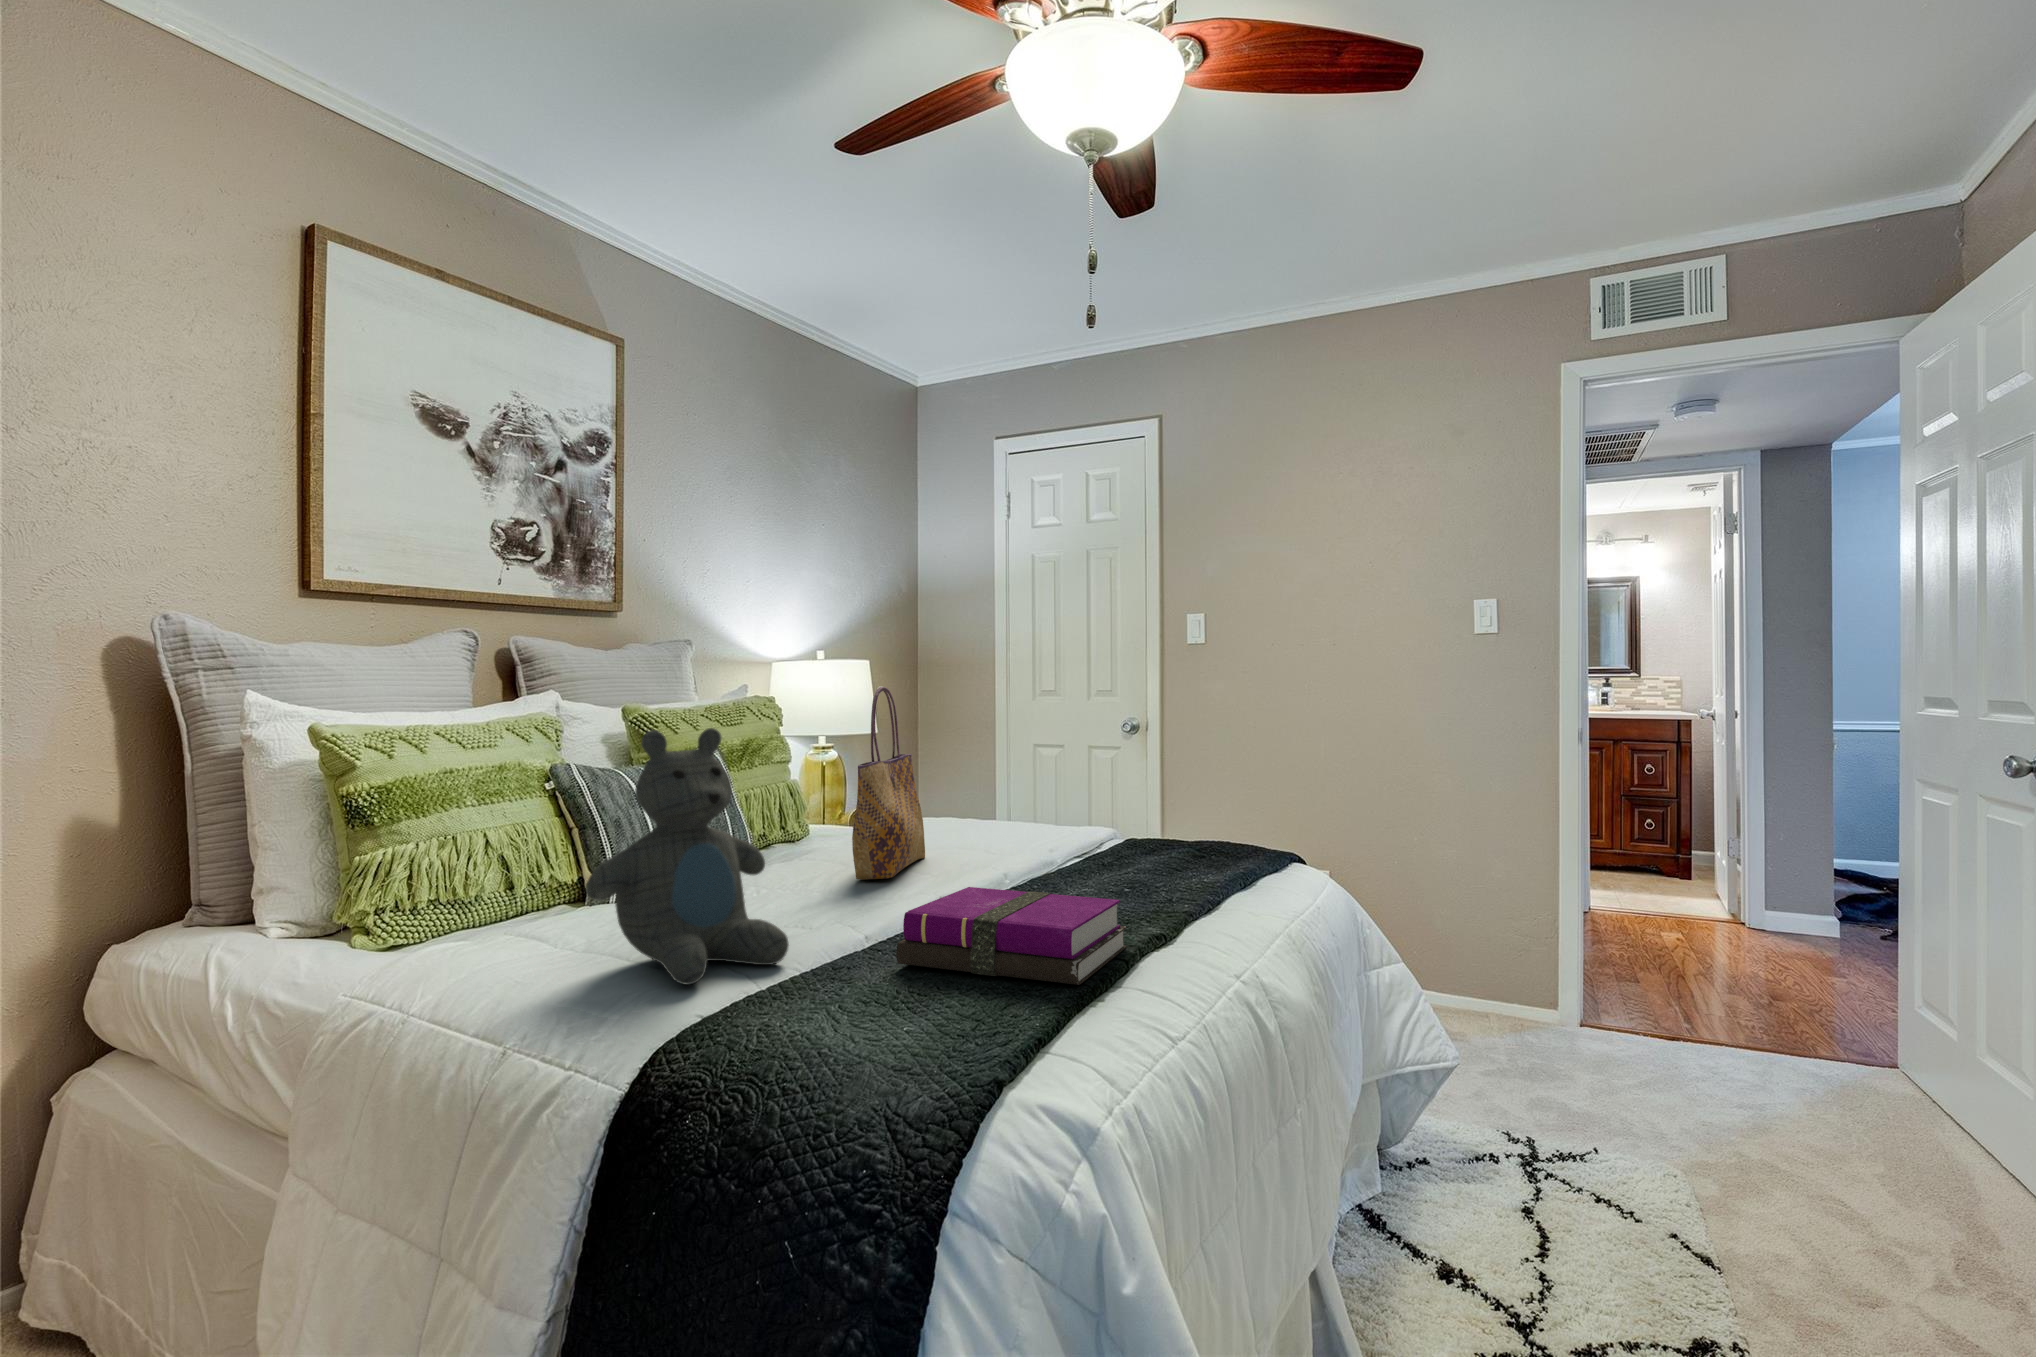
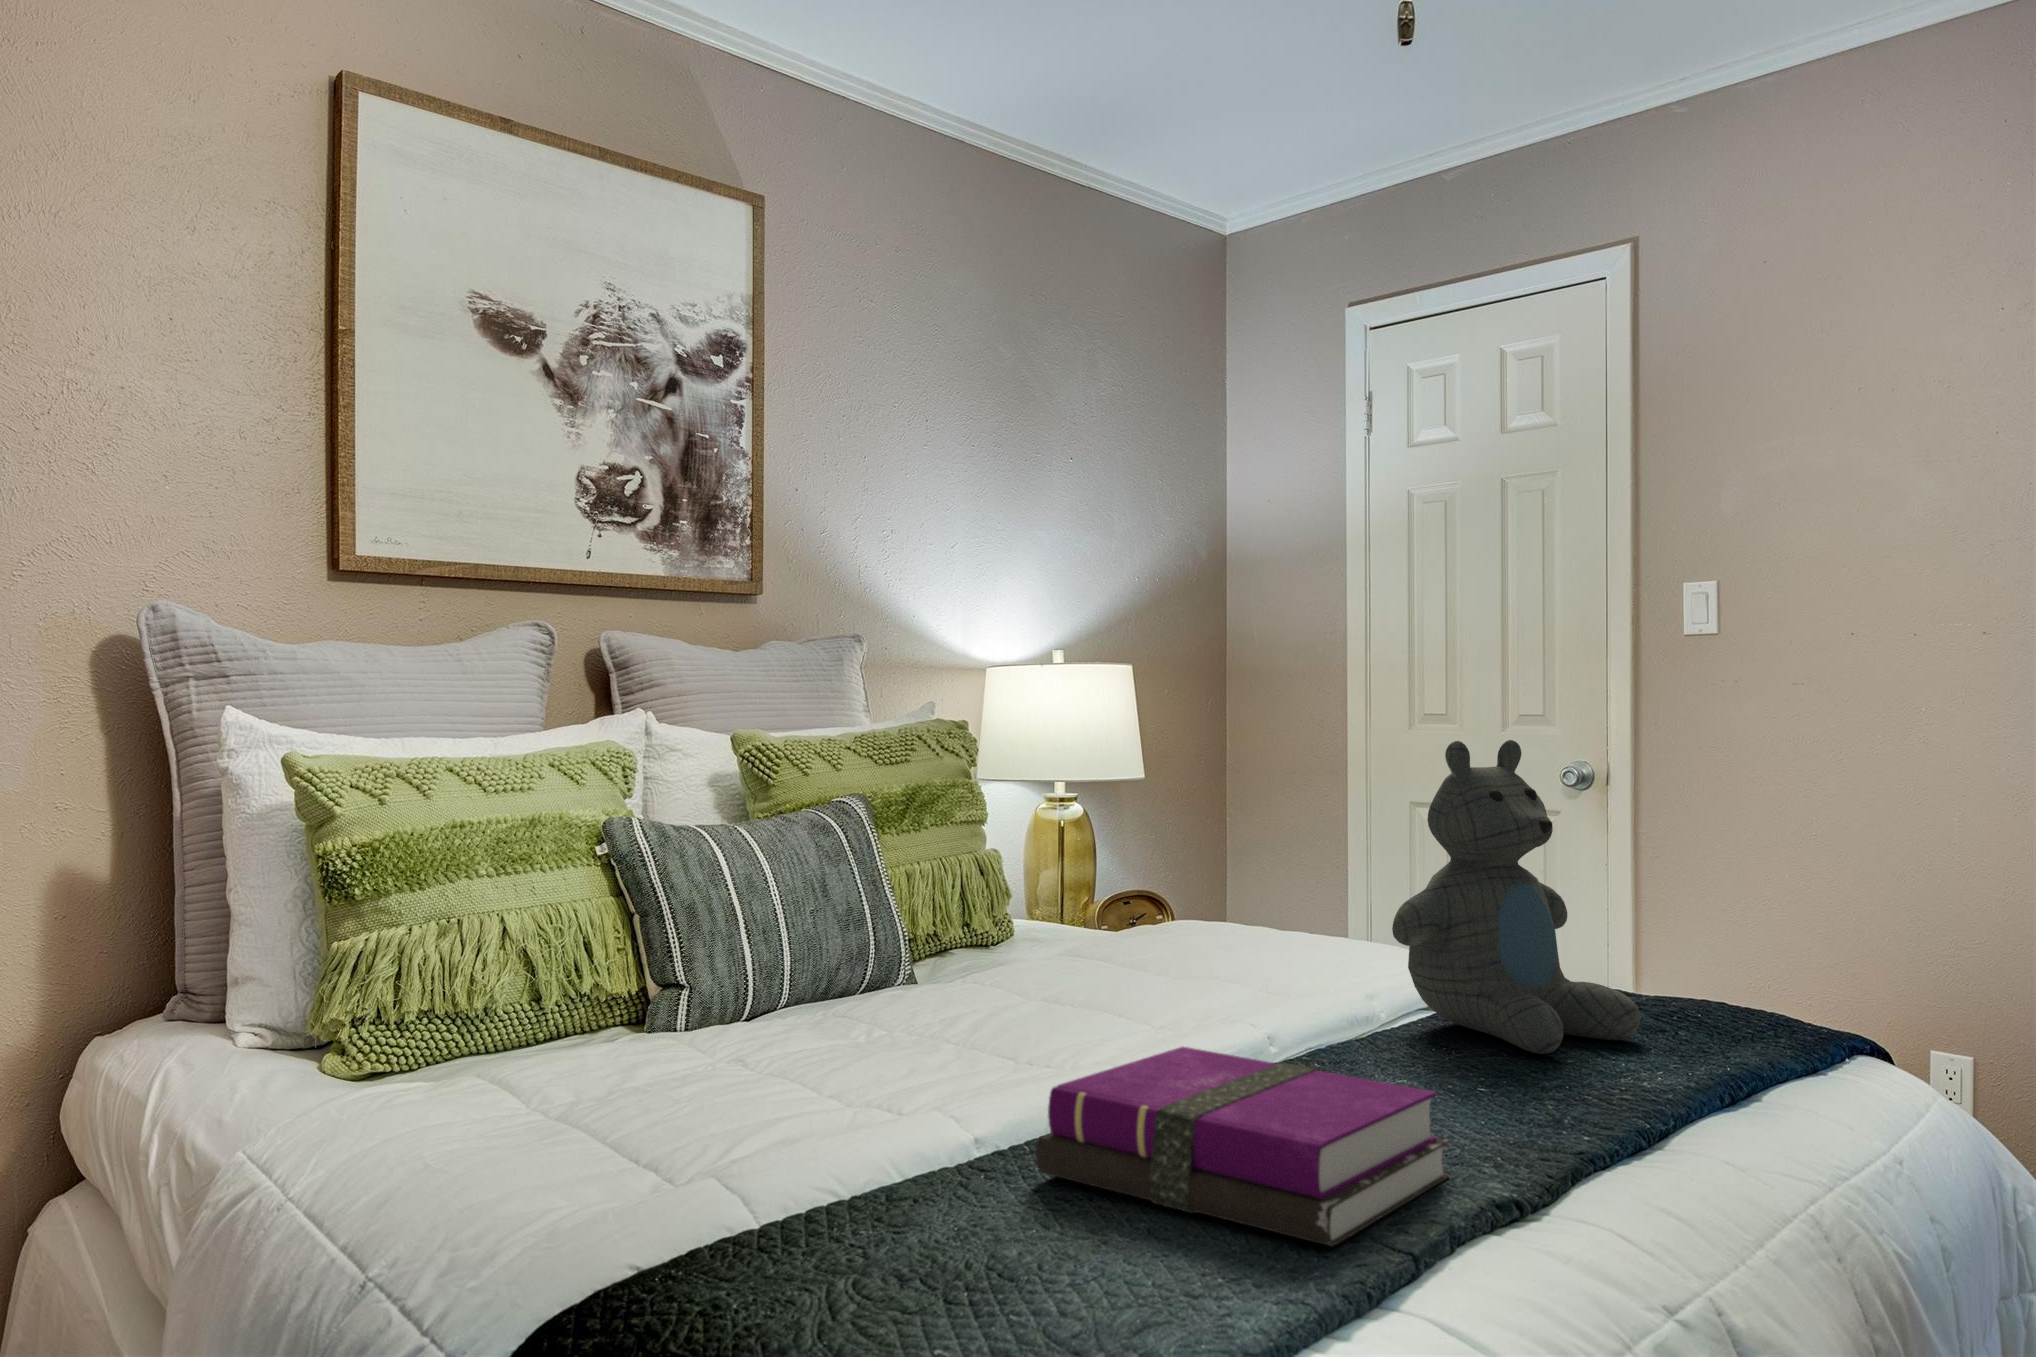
tote bag: present [852,686,925,880] -> none [1037,705,1168,1016]
teddy bear: present [586,728,789,985] -> present [1392,740,1640,1054]

